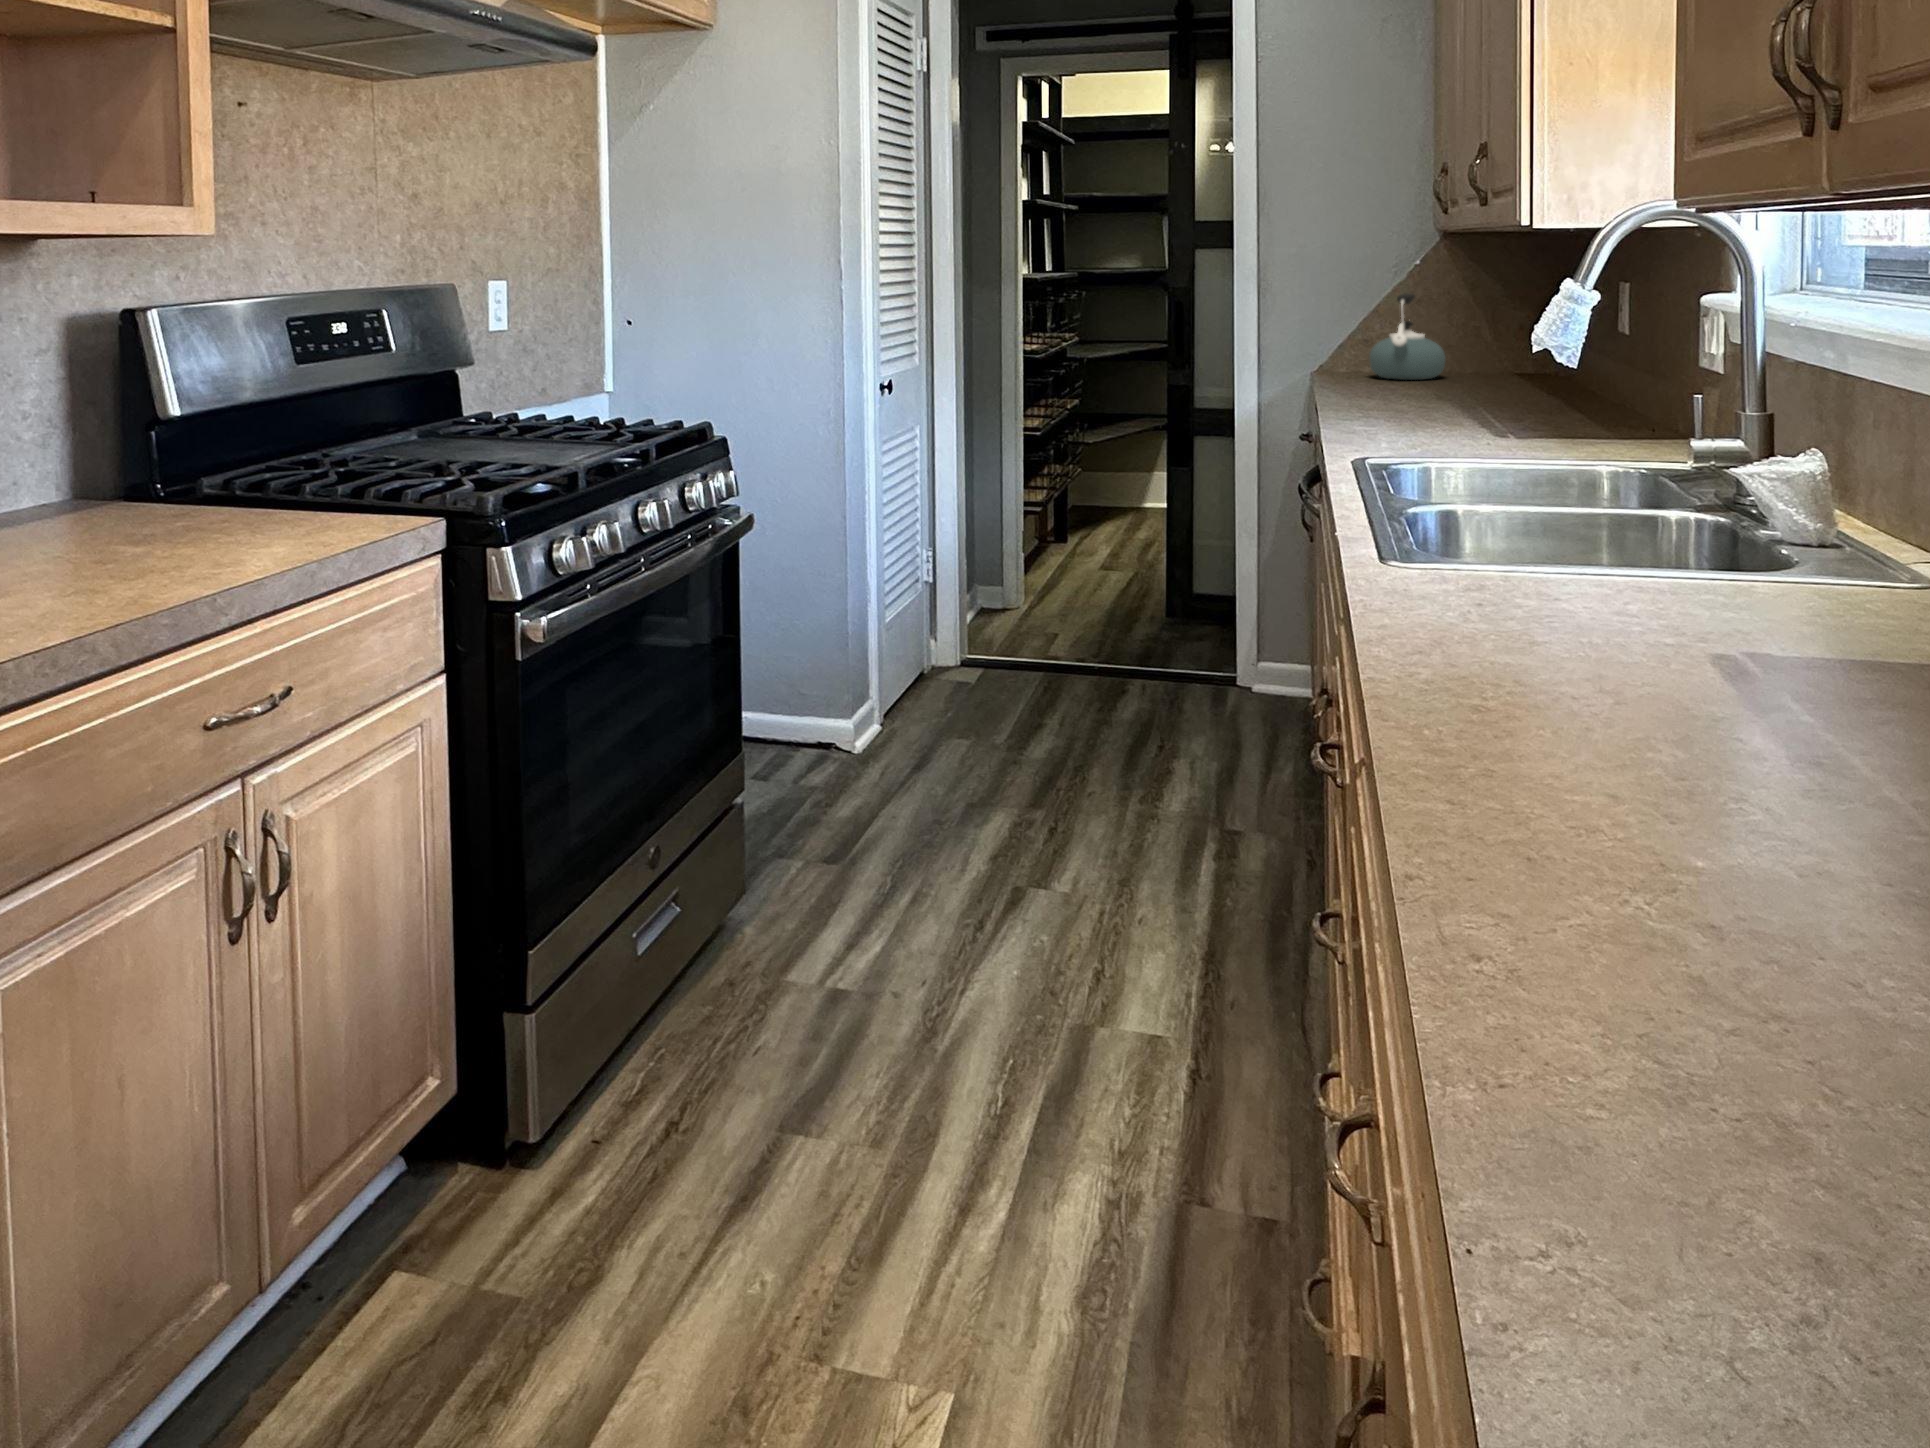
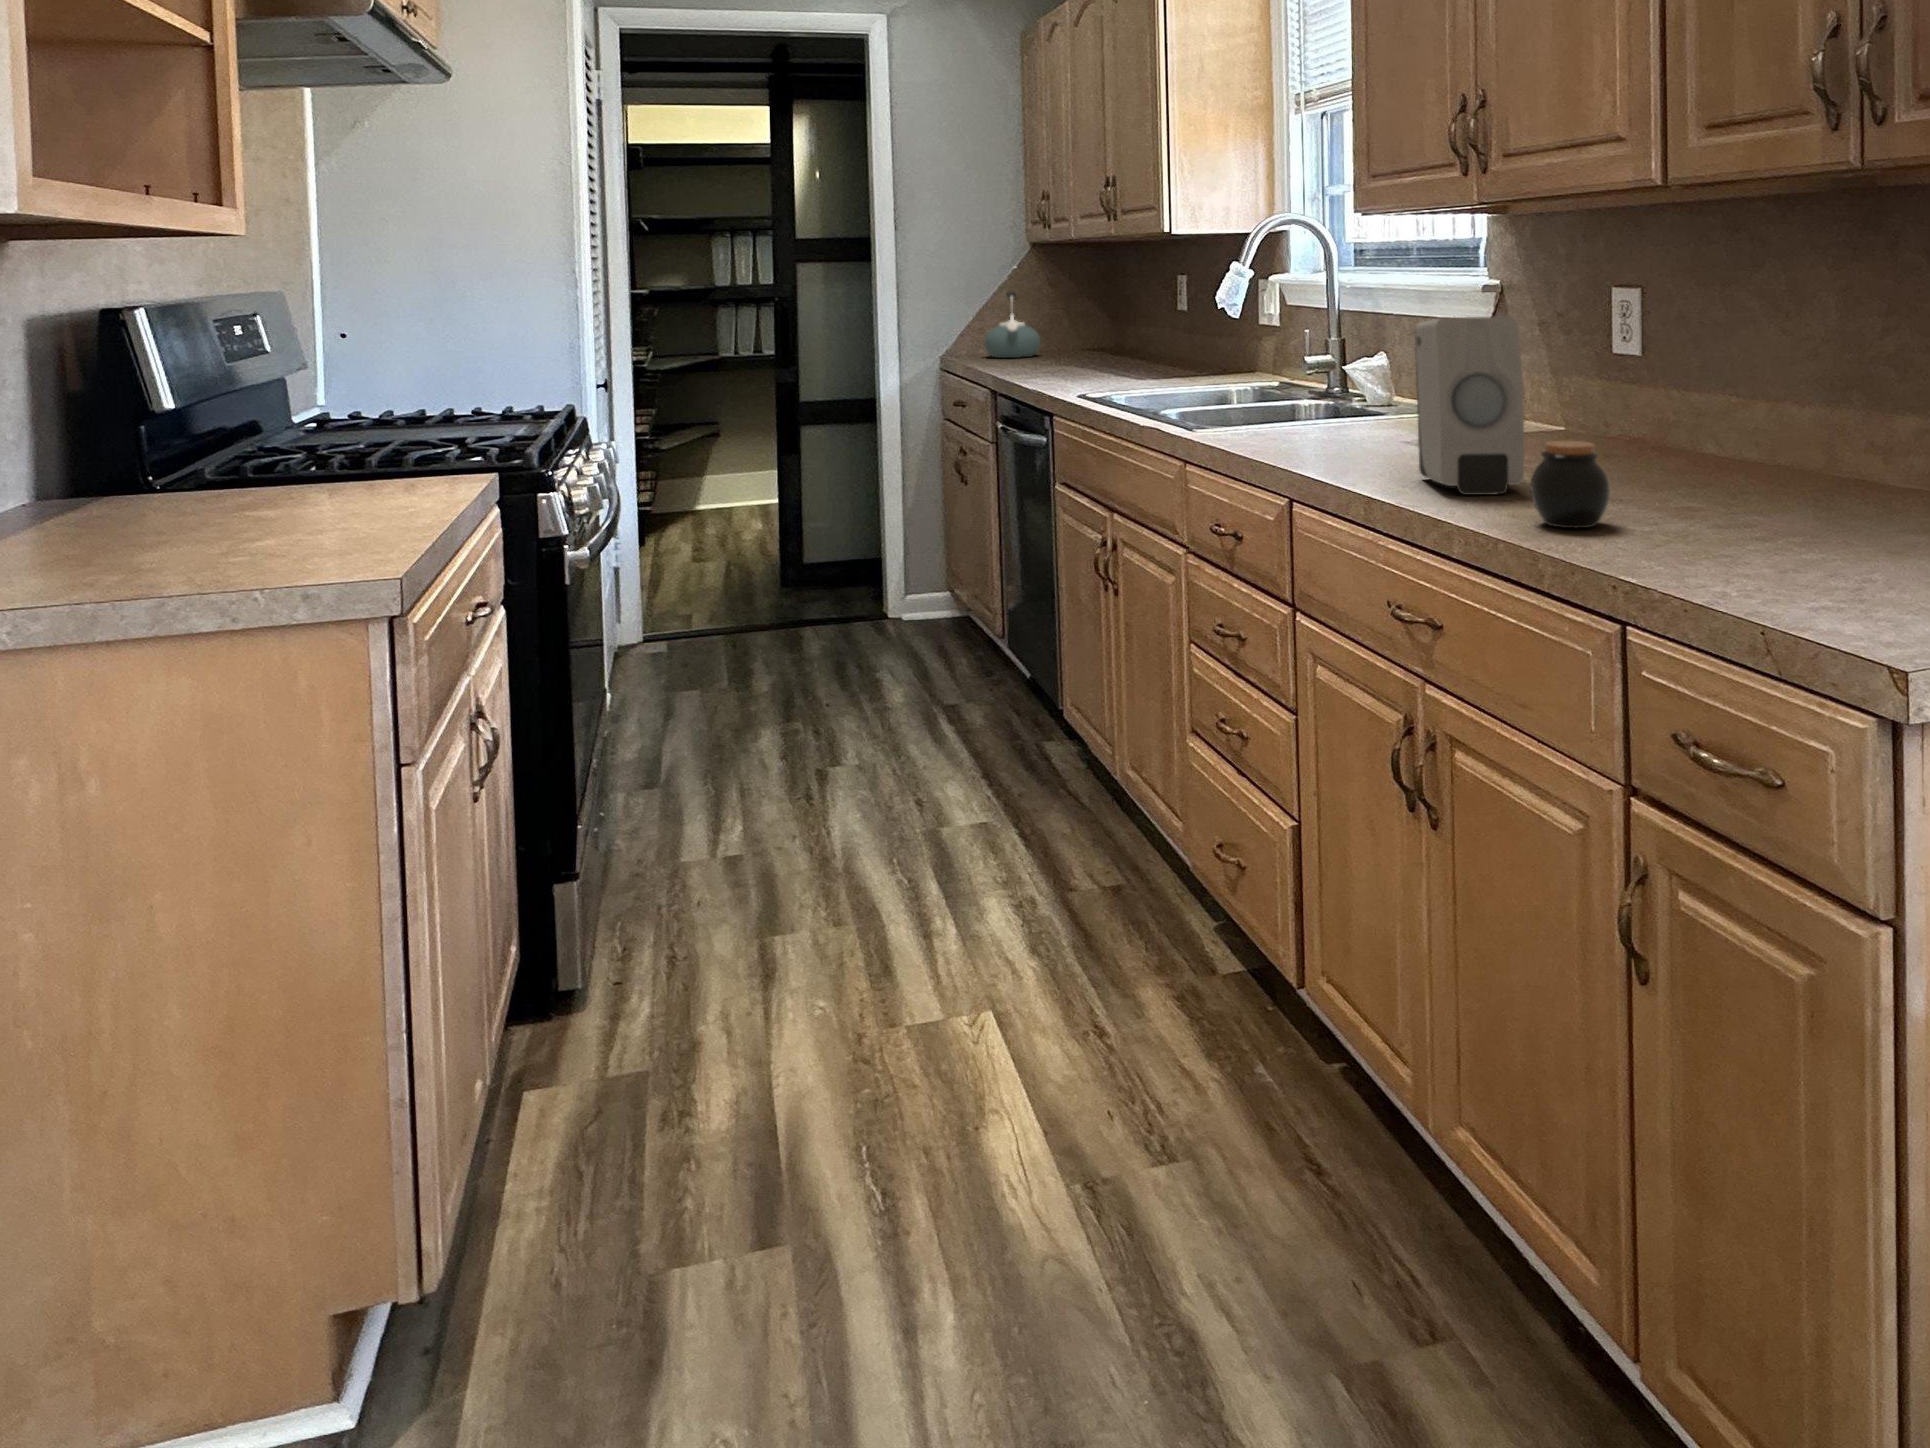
soap dispenser: none [1535,459,1769,912] -> present [1415,316,1524,495]
jar: none [1592,879,1840,1178] -> present [1531,441,1610,528]

